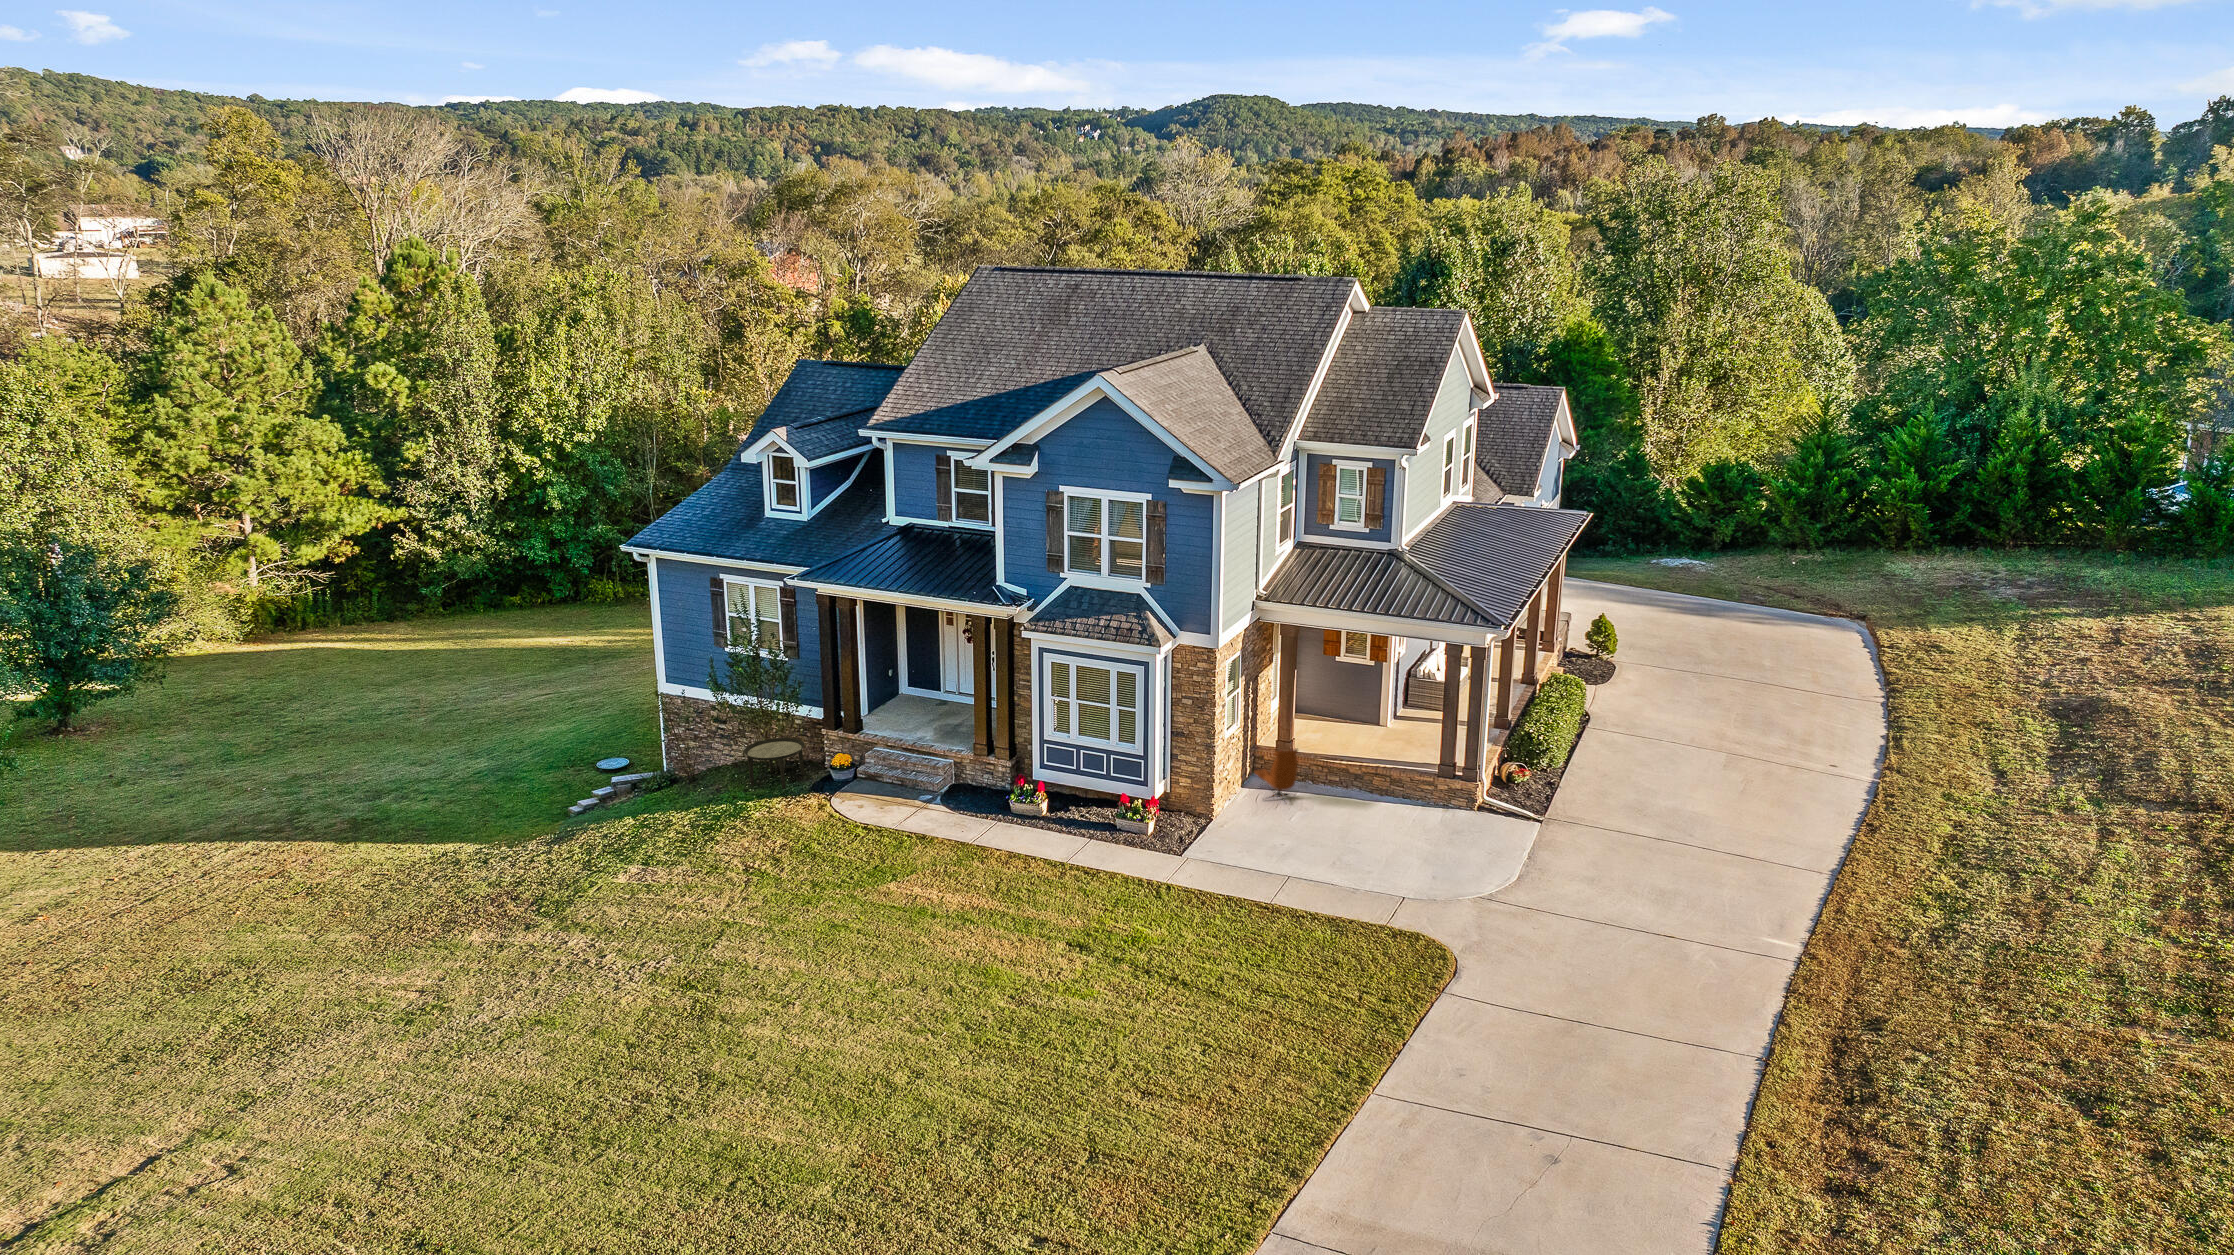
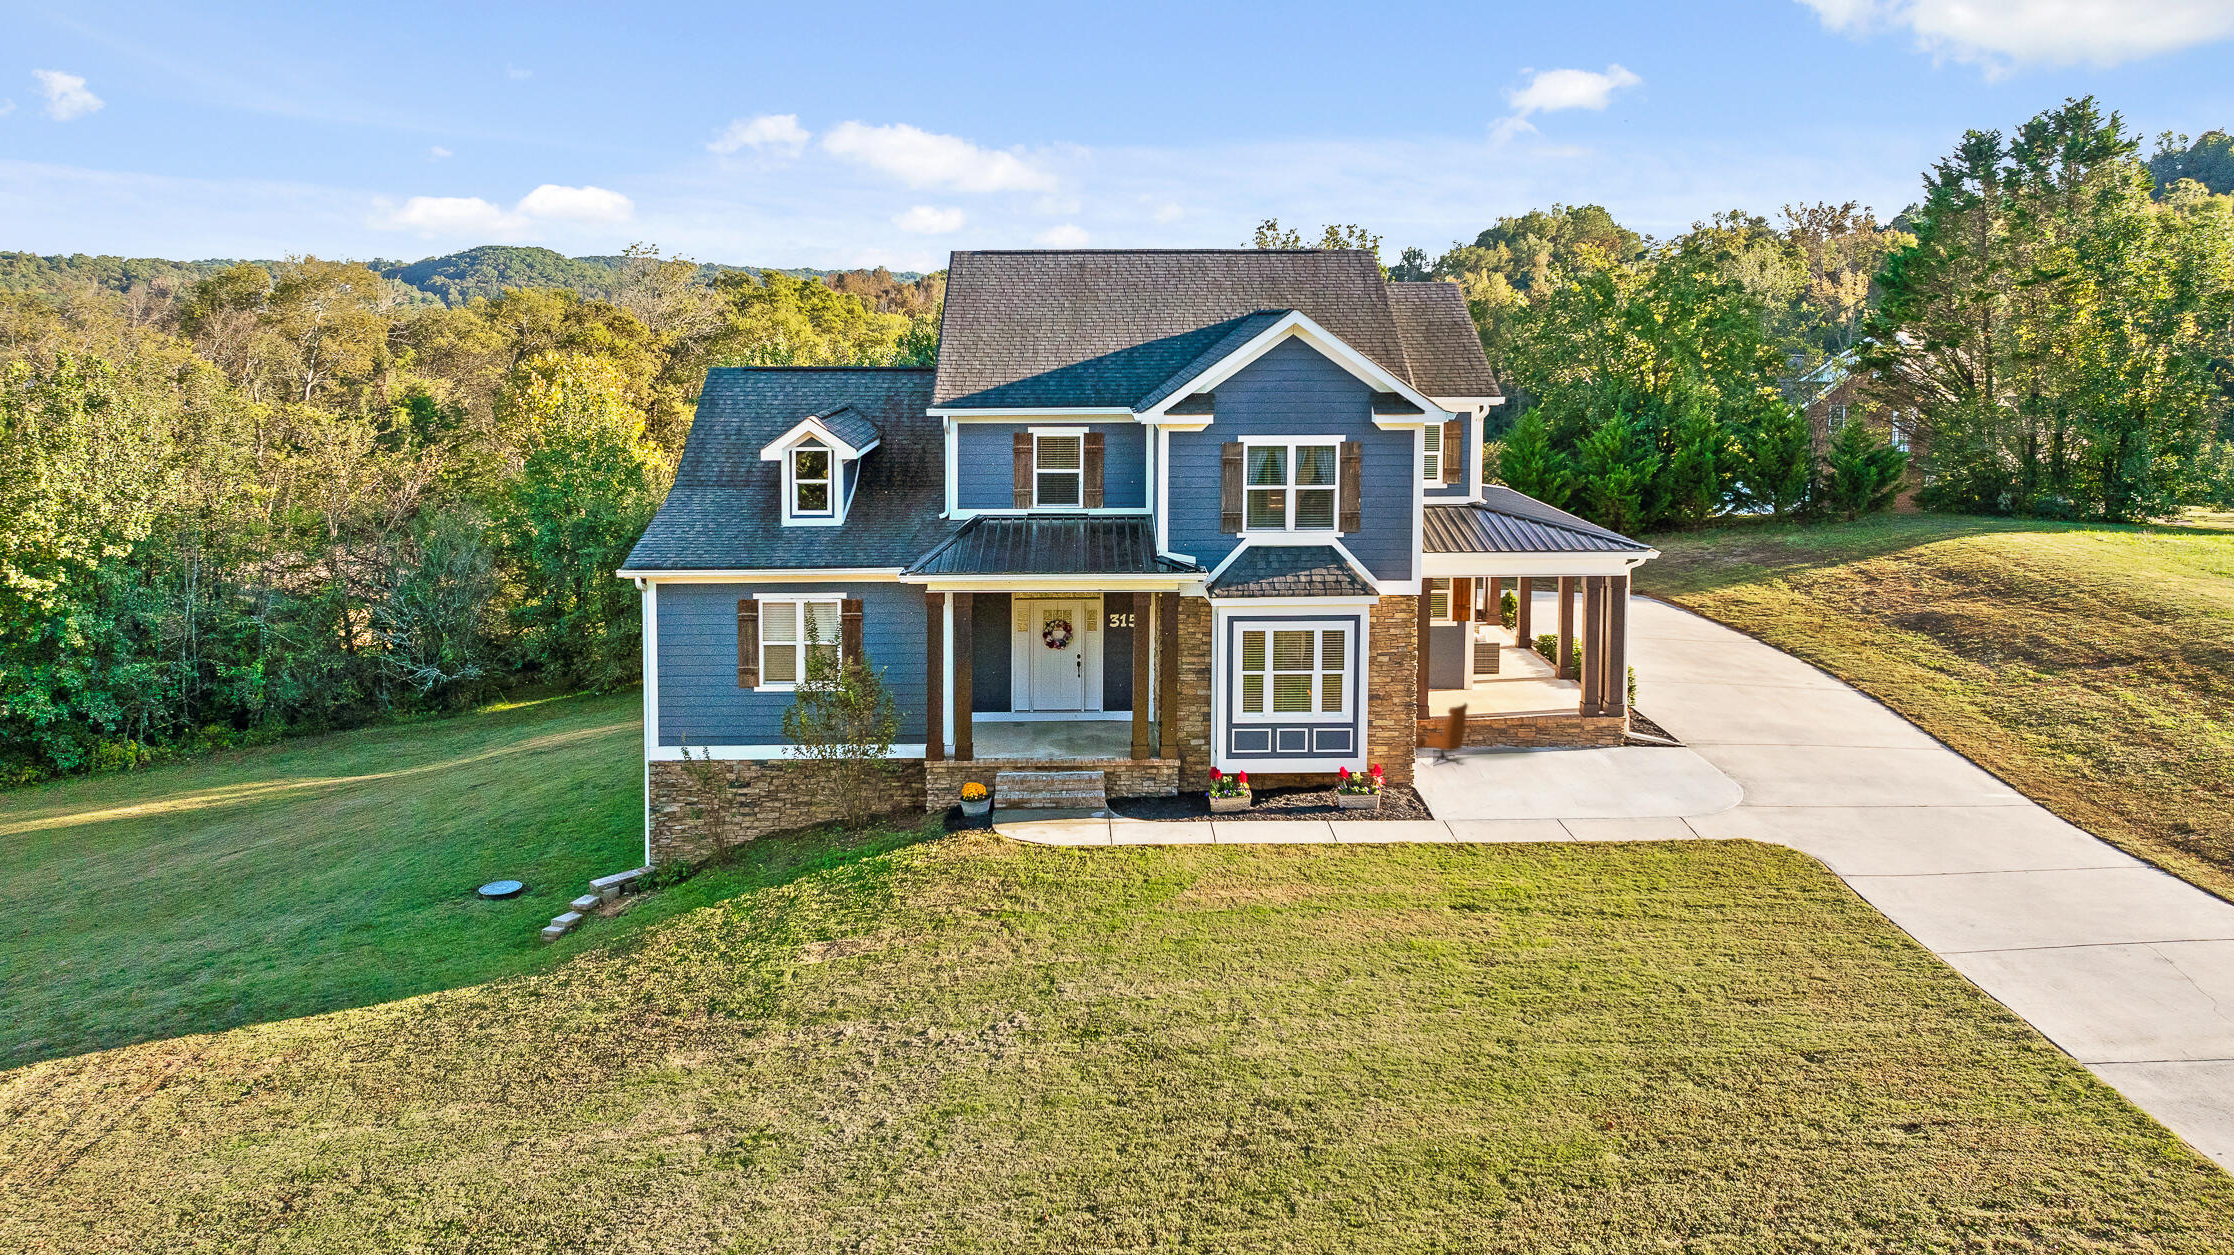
round table: present [744,738,805,789] -> none [823,784,898,847]

